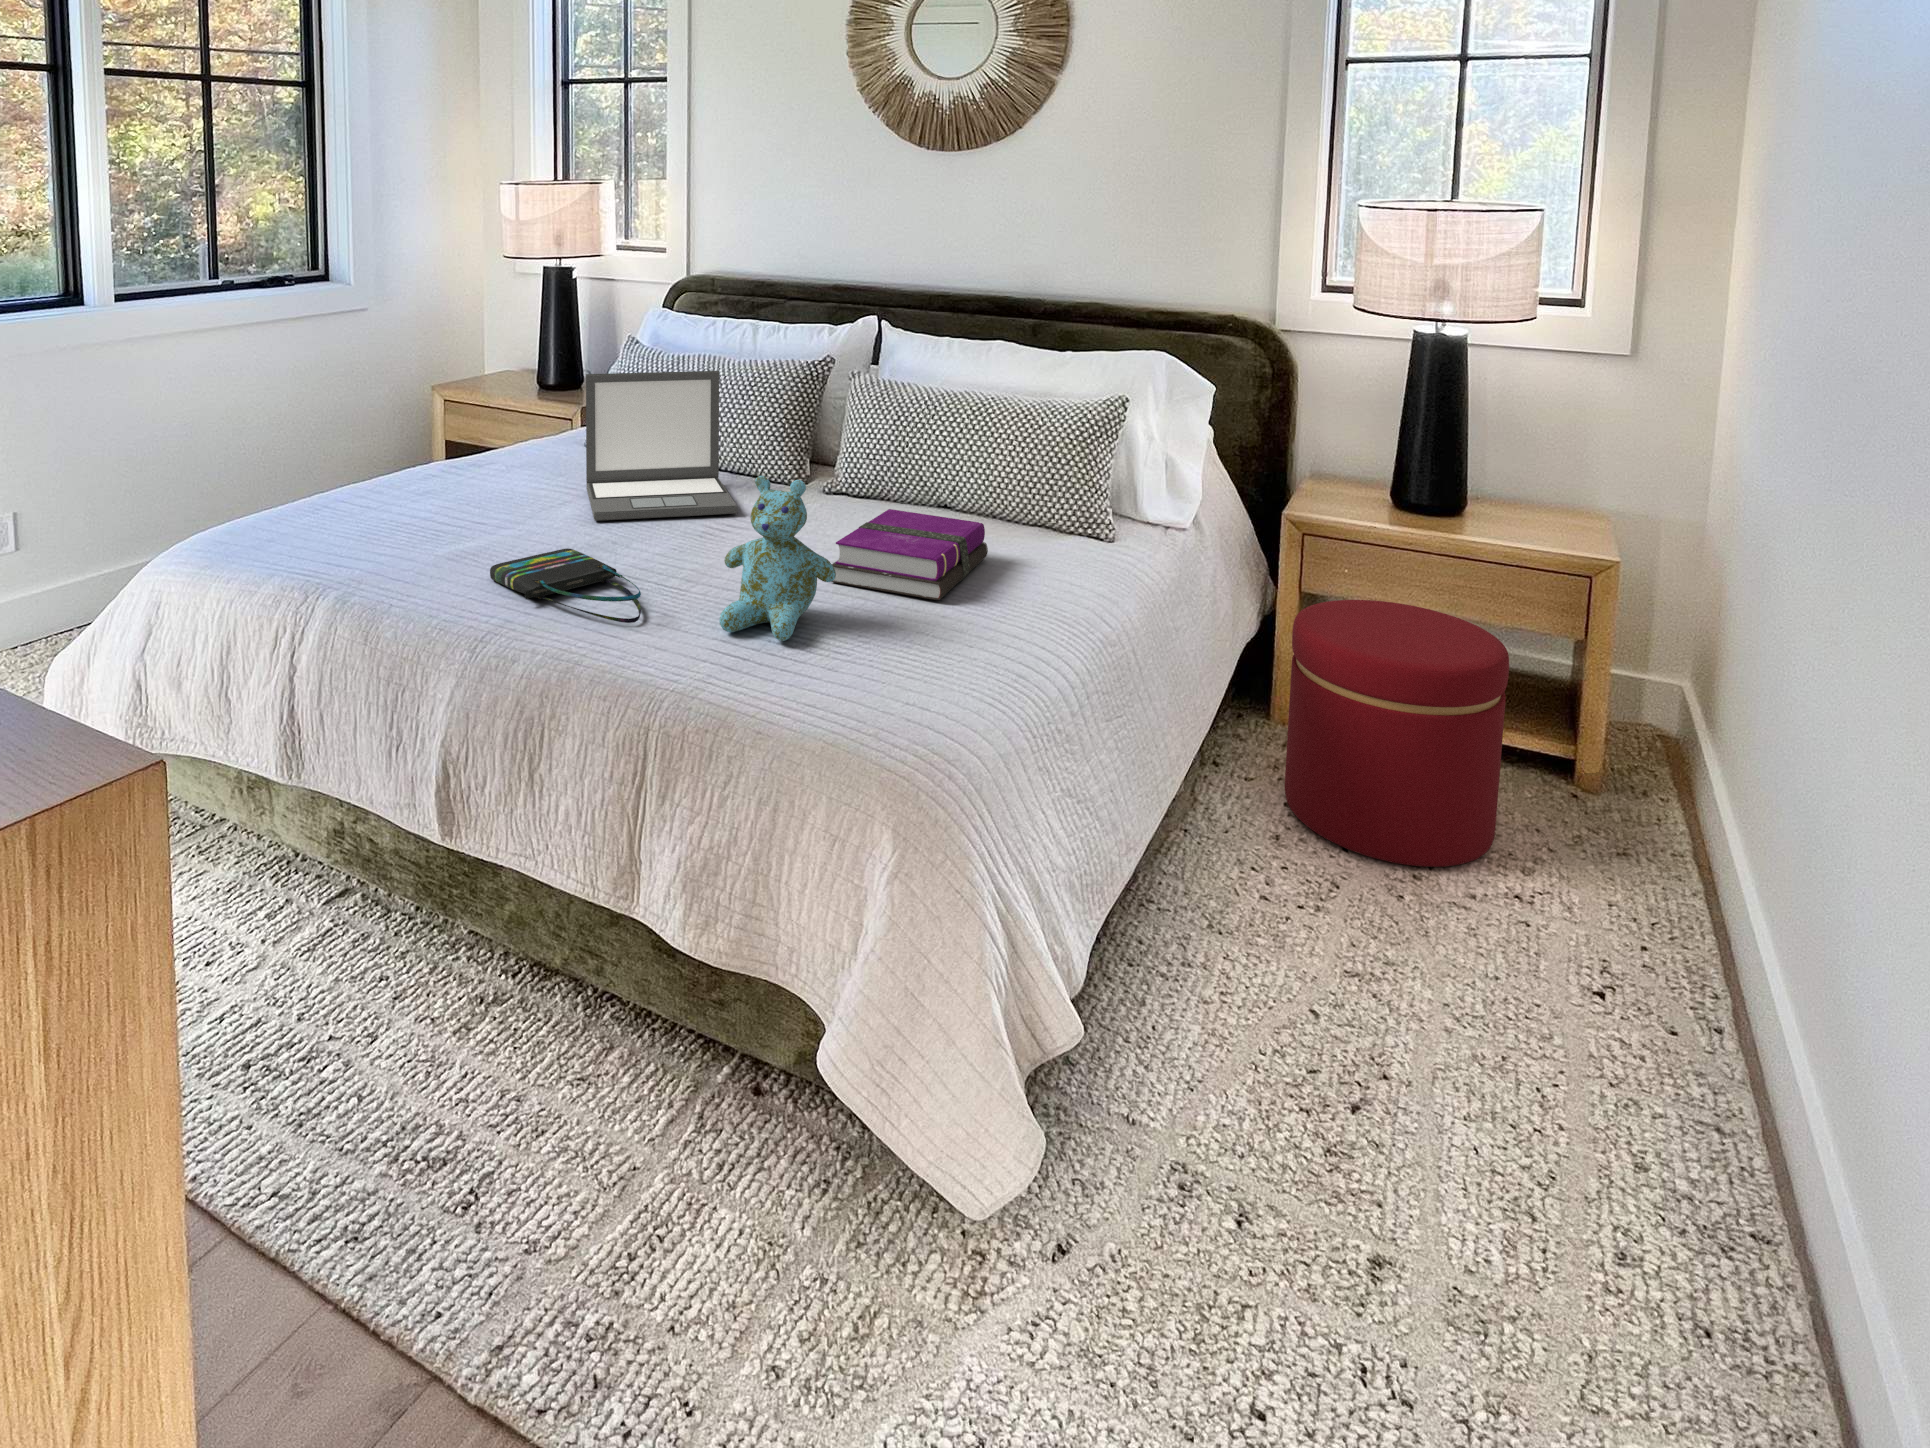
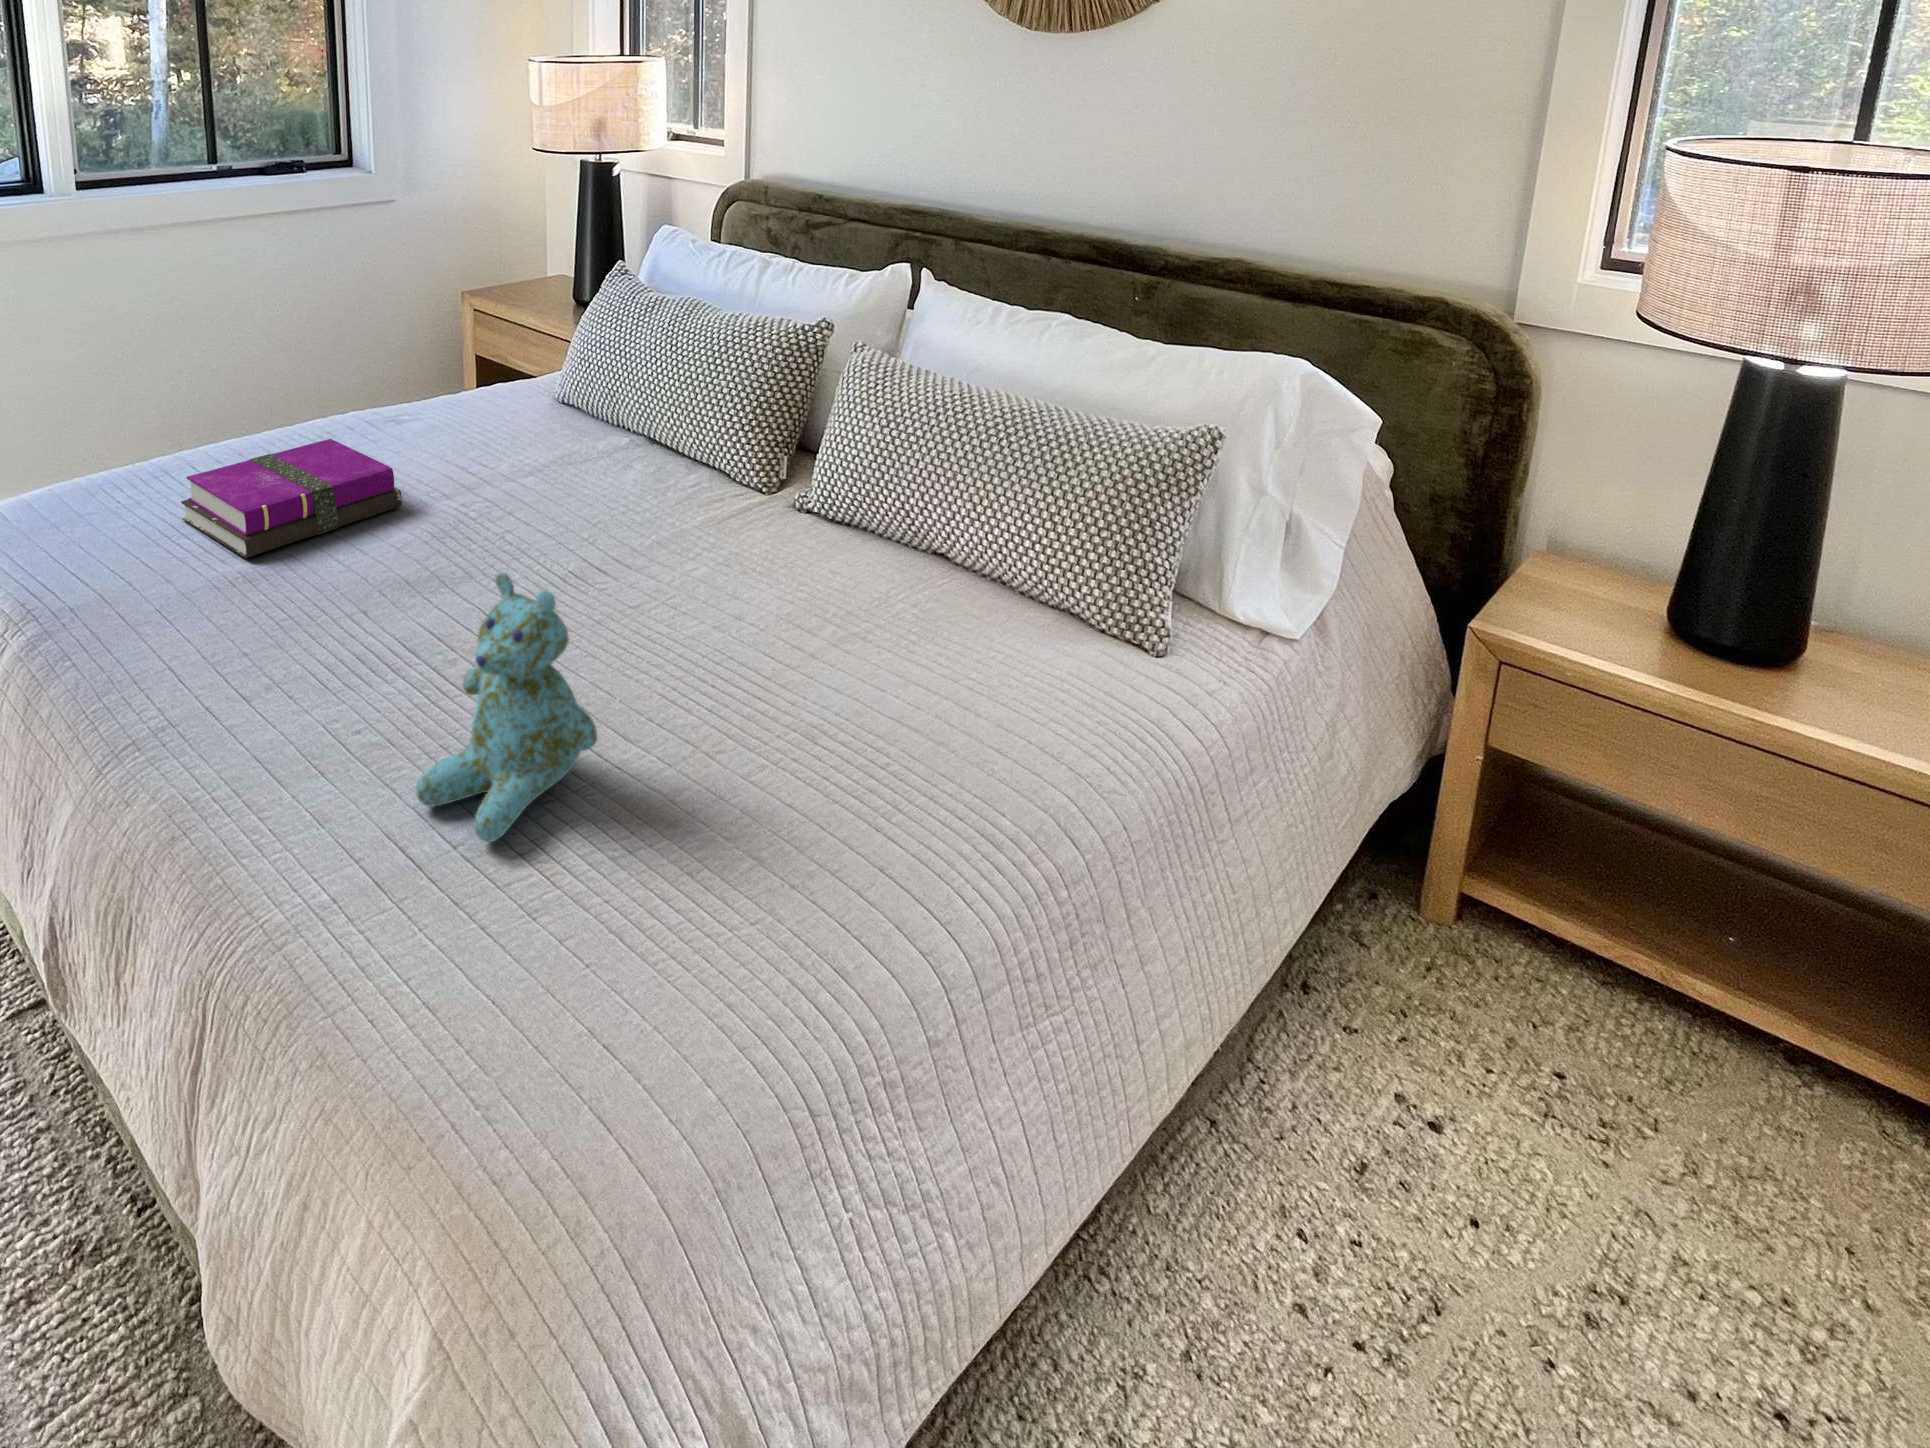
laptop: present [586,371,738,521] -> none [436,335,647,547]
hardback book: present [832,509,988,600] -> present [181,439,402,558]
tote bag: present [490,548,641,623] -> none [207,598,377,762]
ottoman: present [1285,600,1509,867] -> none [1397,798,1833,1311]

